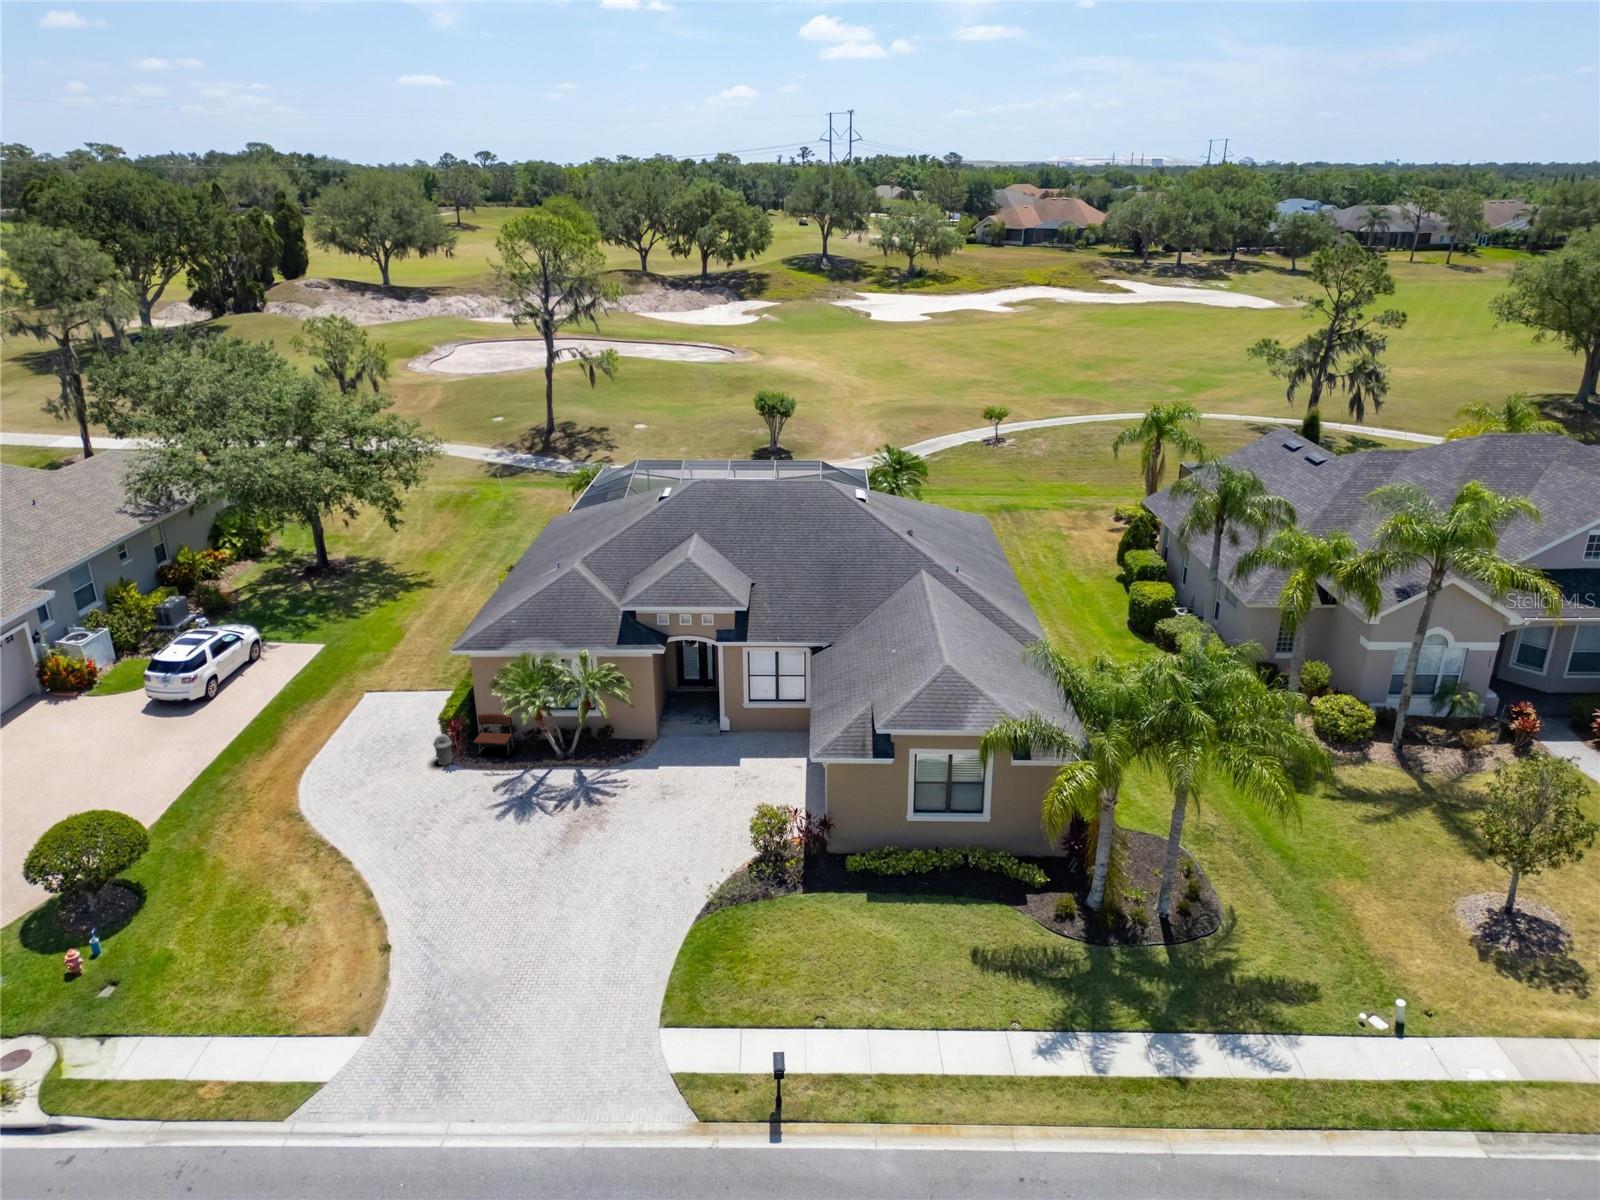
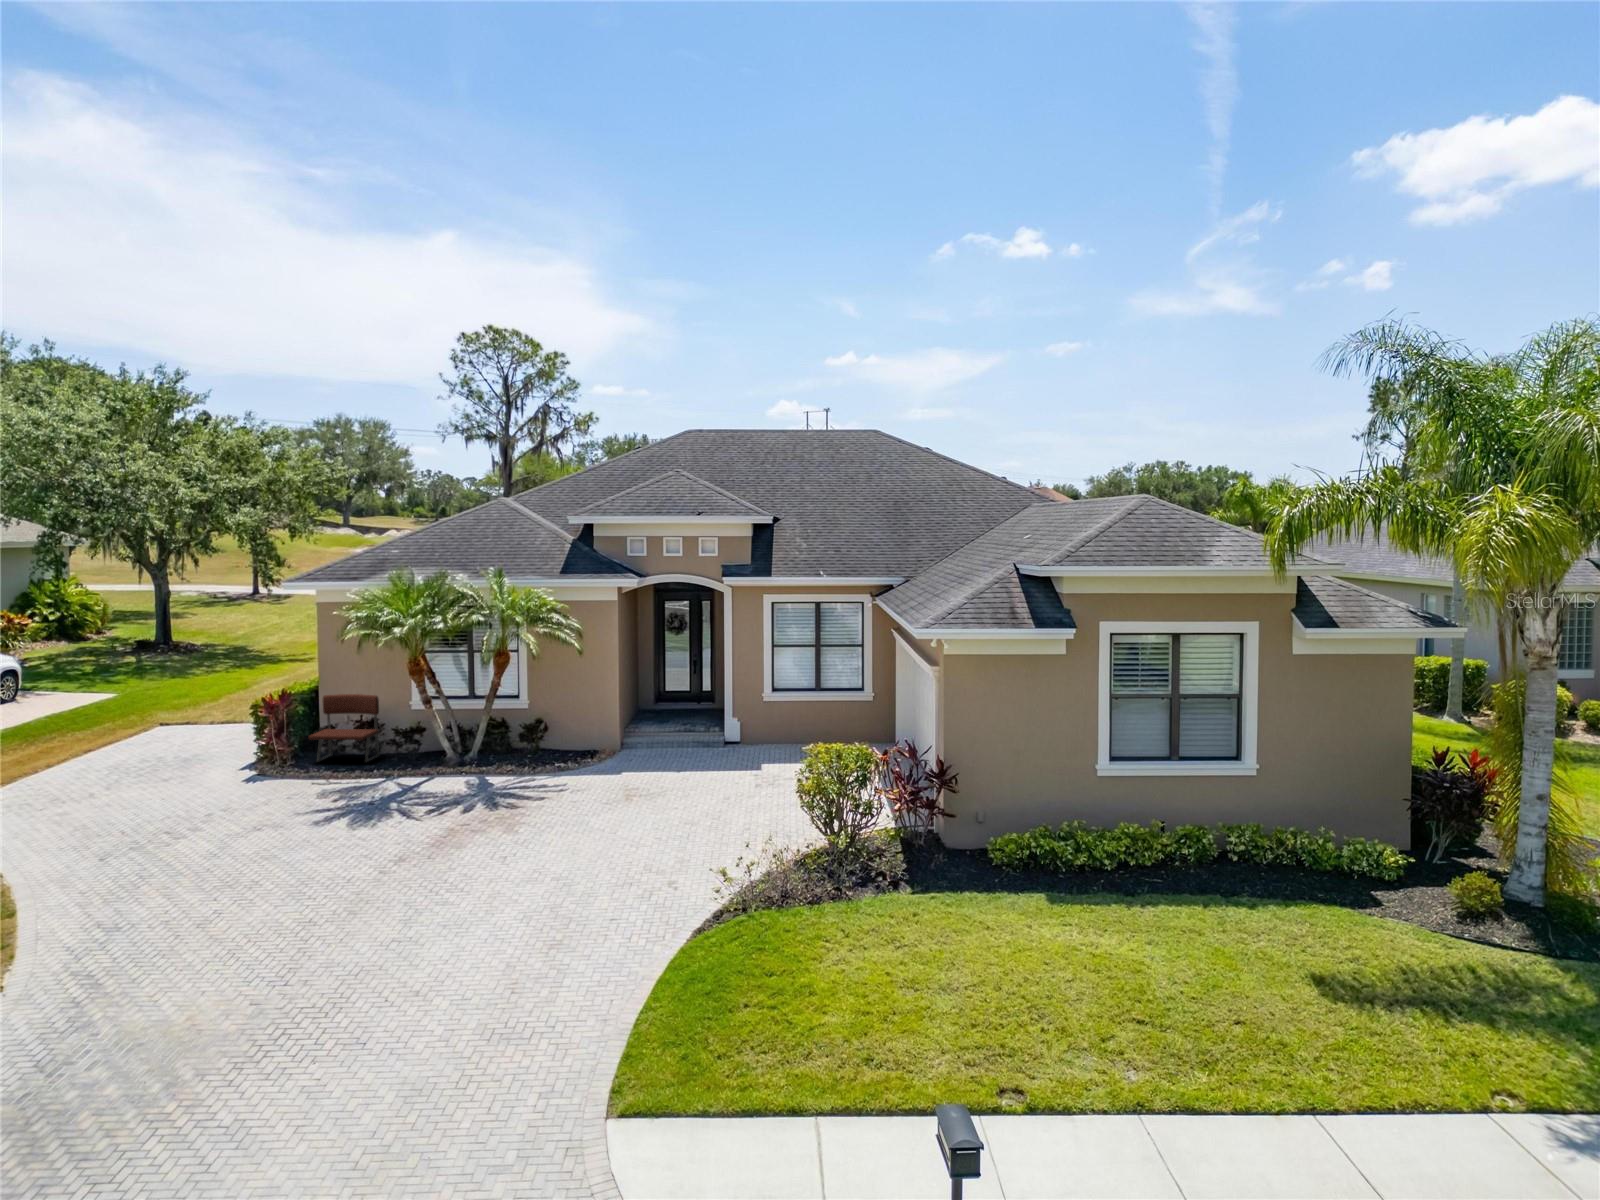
trash can: present [433,734,452,765] -> none [234,718,269,773]

